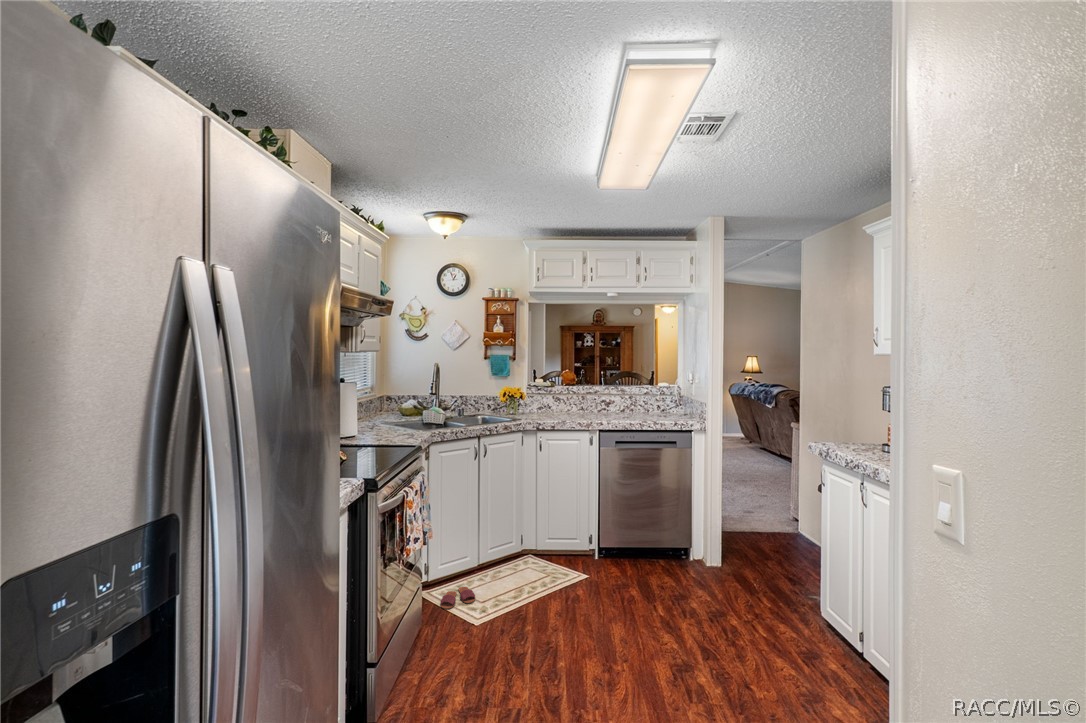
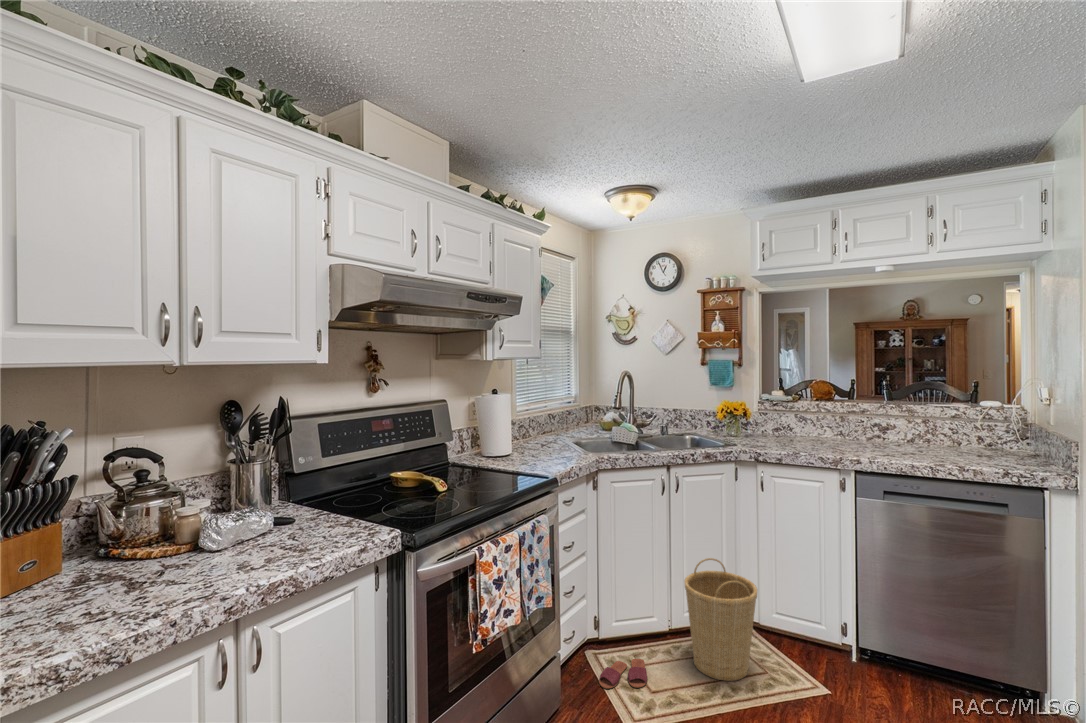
basket: none [495,503,545,586] -> present [684,558,757,681]

